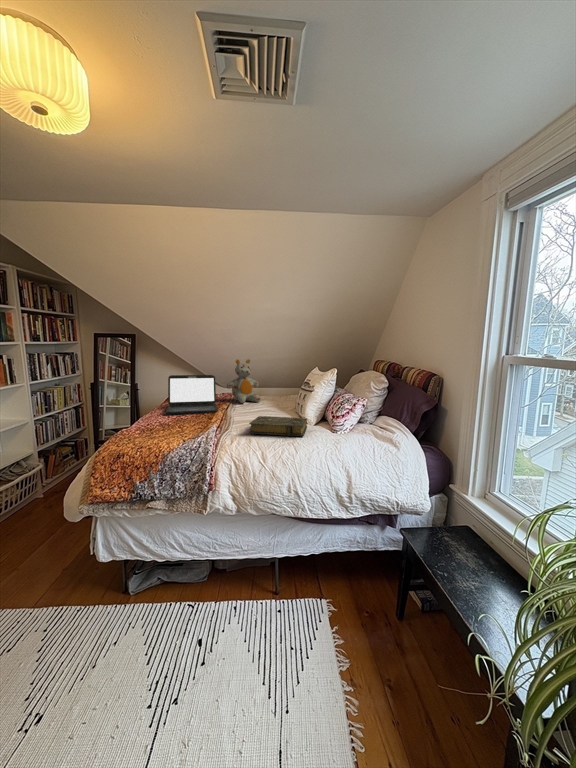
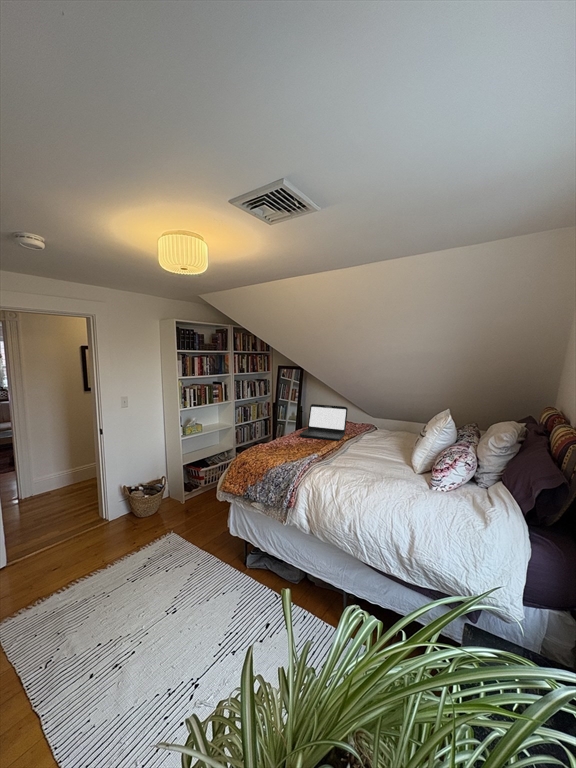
stuffed bear: present [227,359,260,403] -> none [360,394,393,436]
book: present [249,416,307,436] -> none [338,452,400,481]

